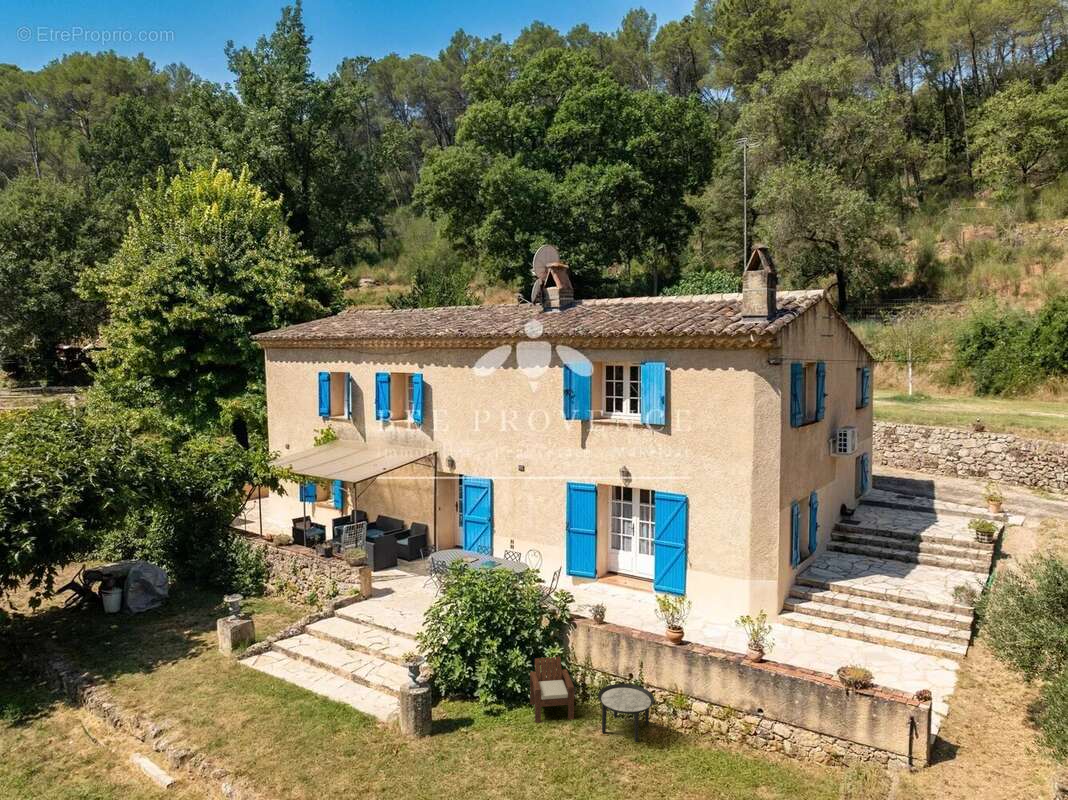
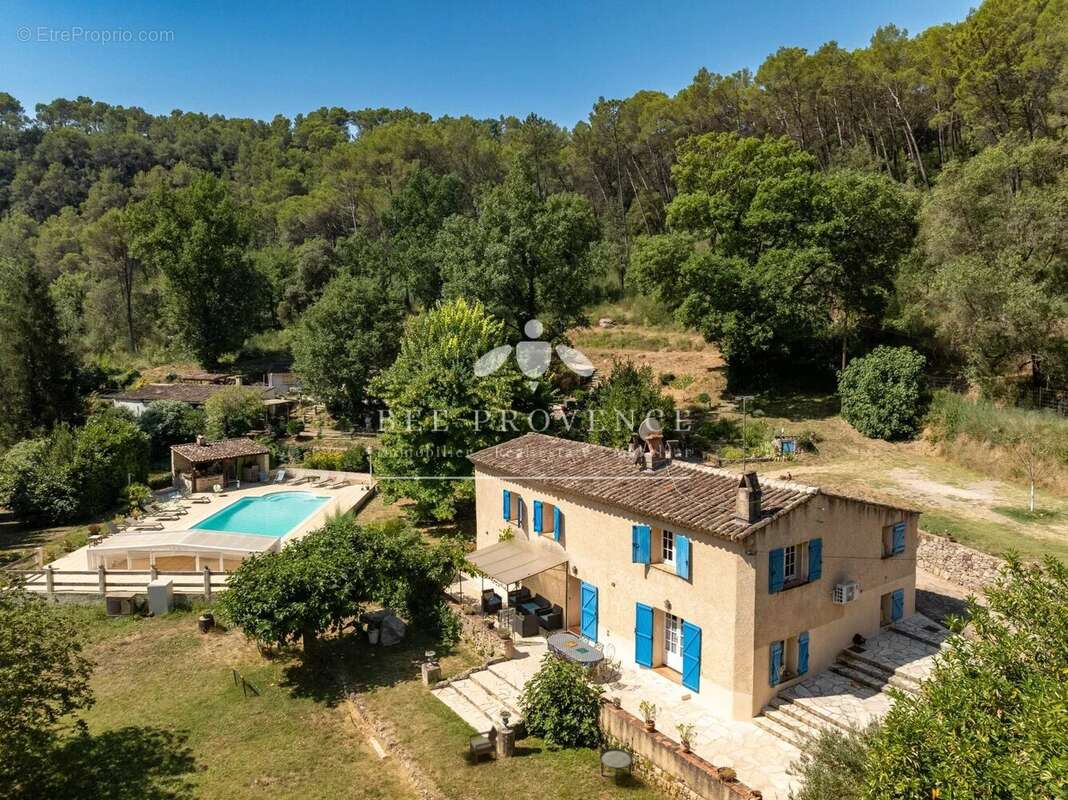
chair: present [530,657,574,722] -> present [469,726,498,765]

